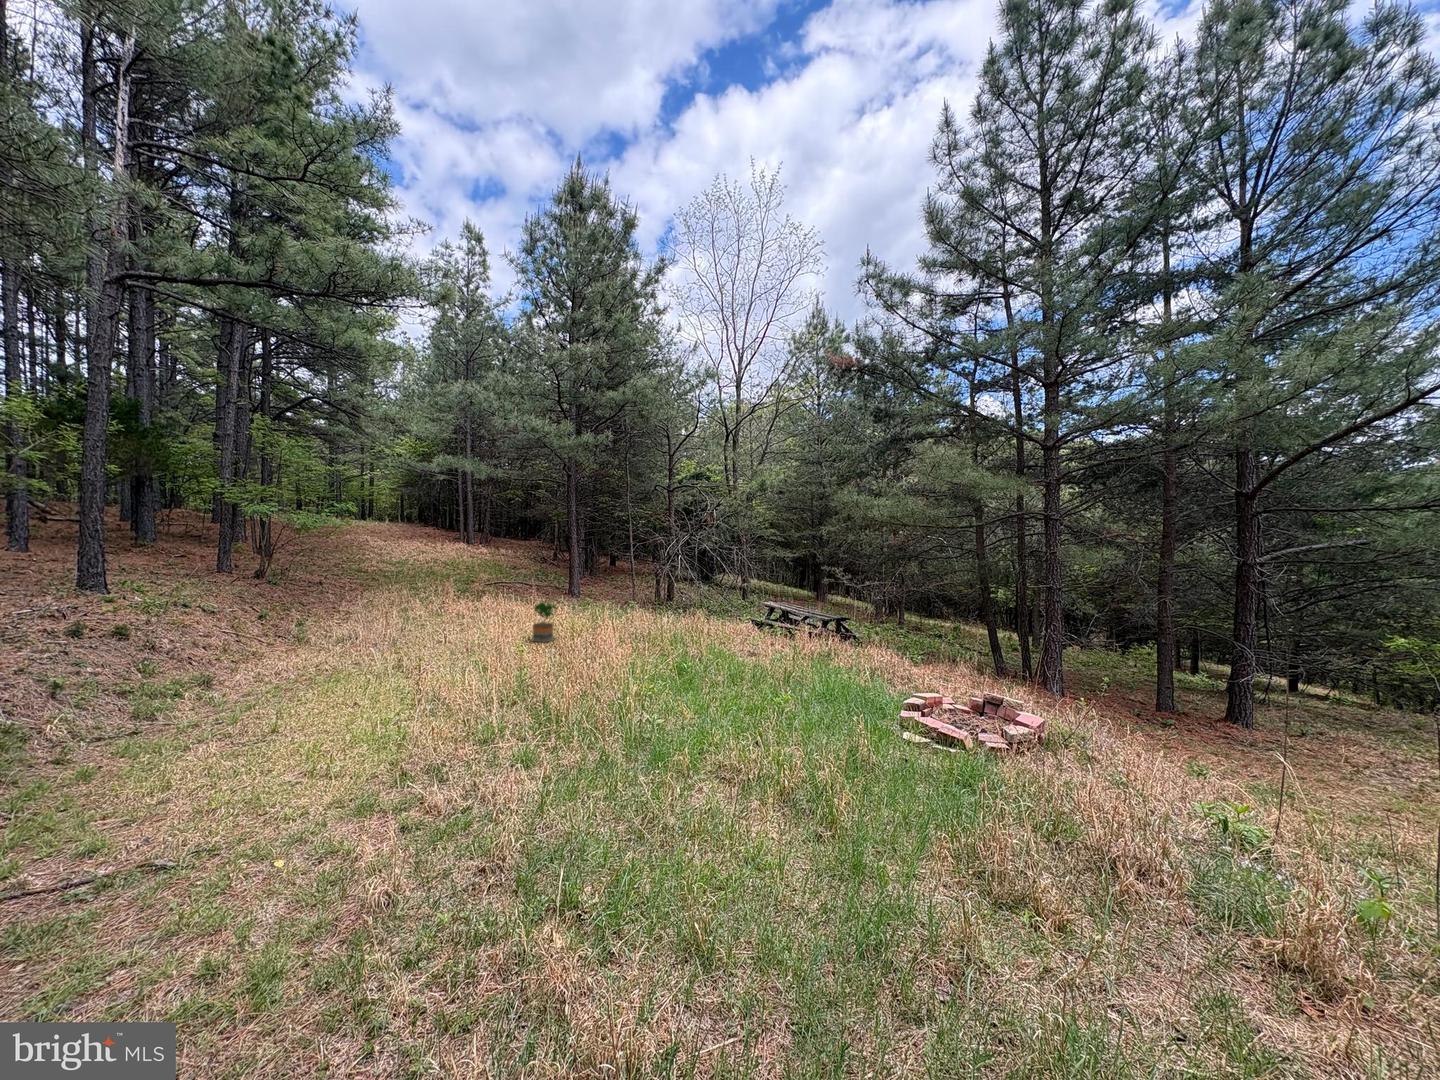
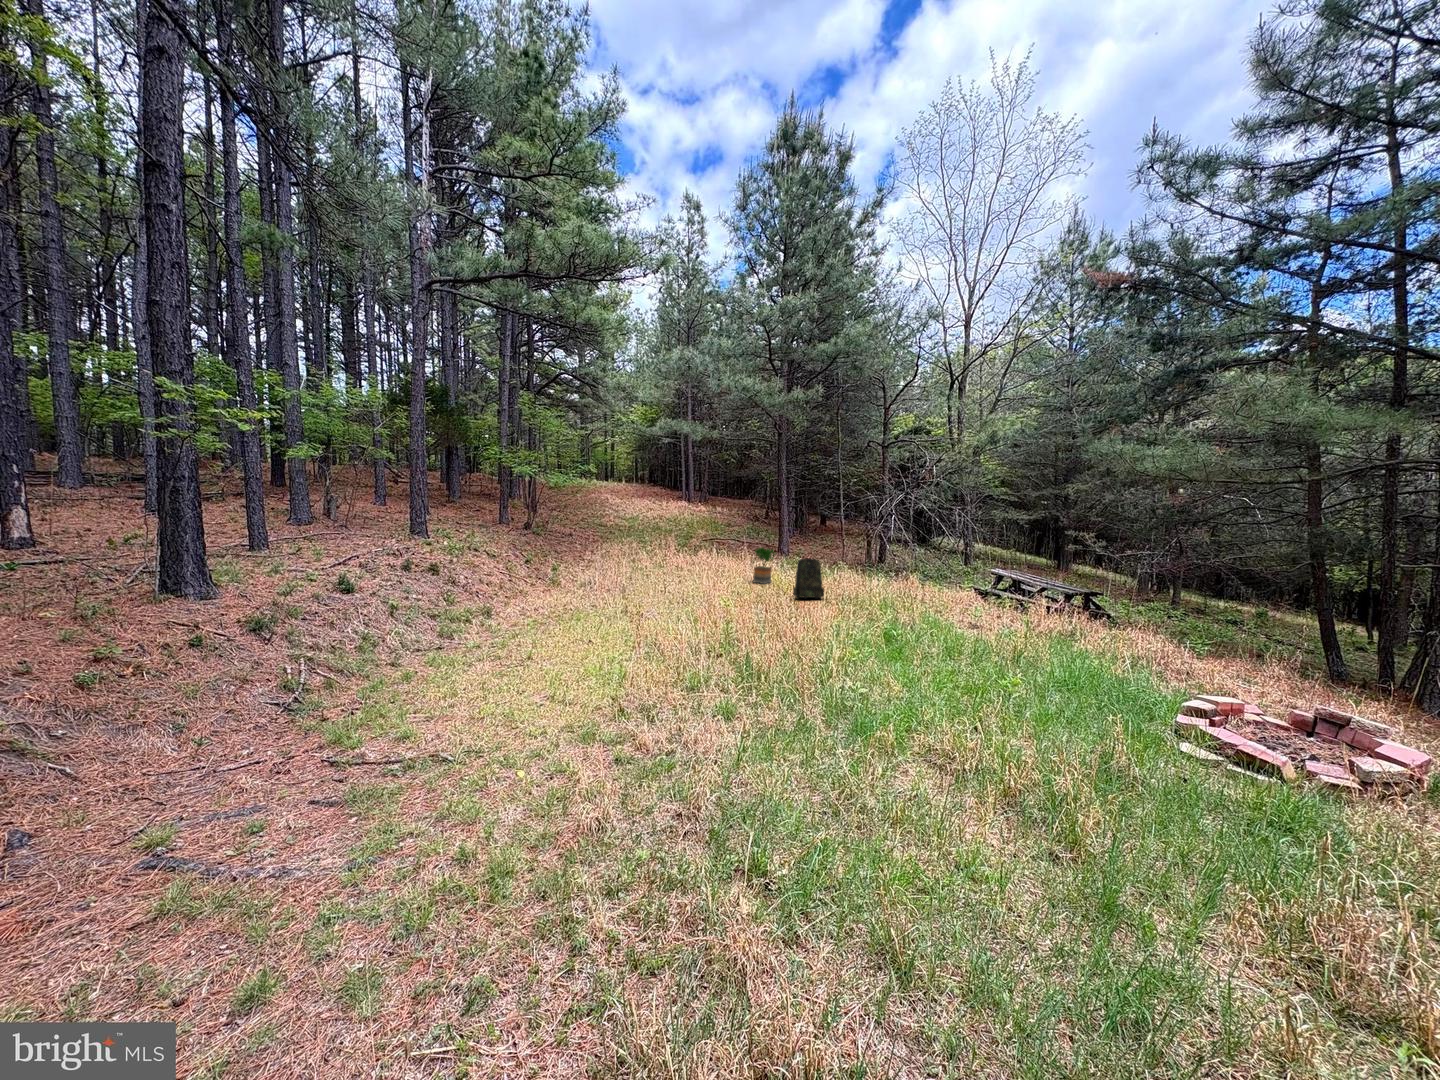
backpack: none [572,616,606,663] -> present [793,558,824,599]

